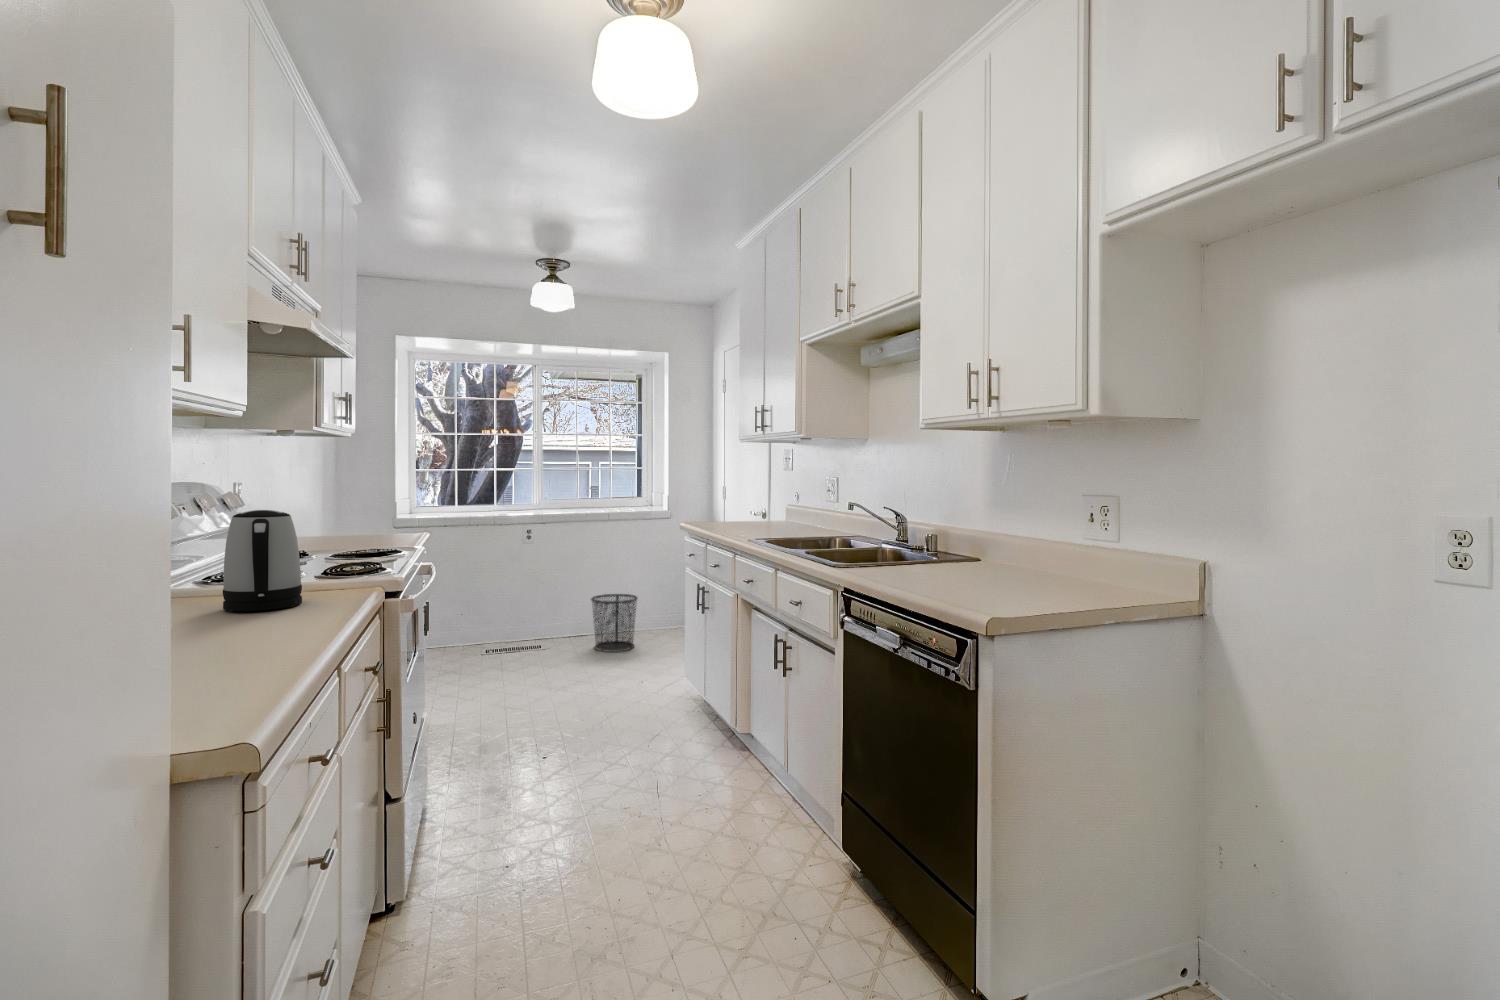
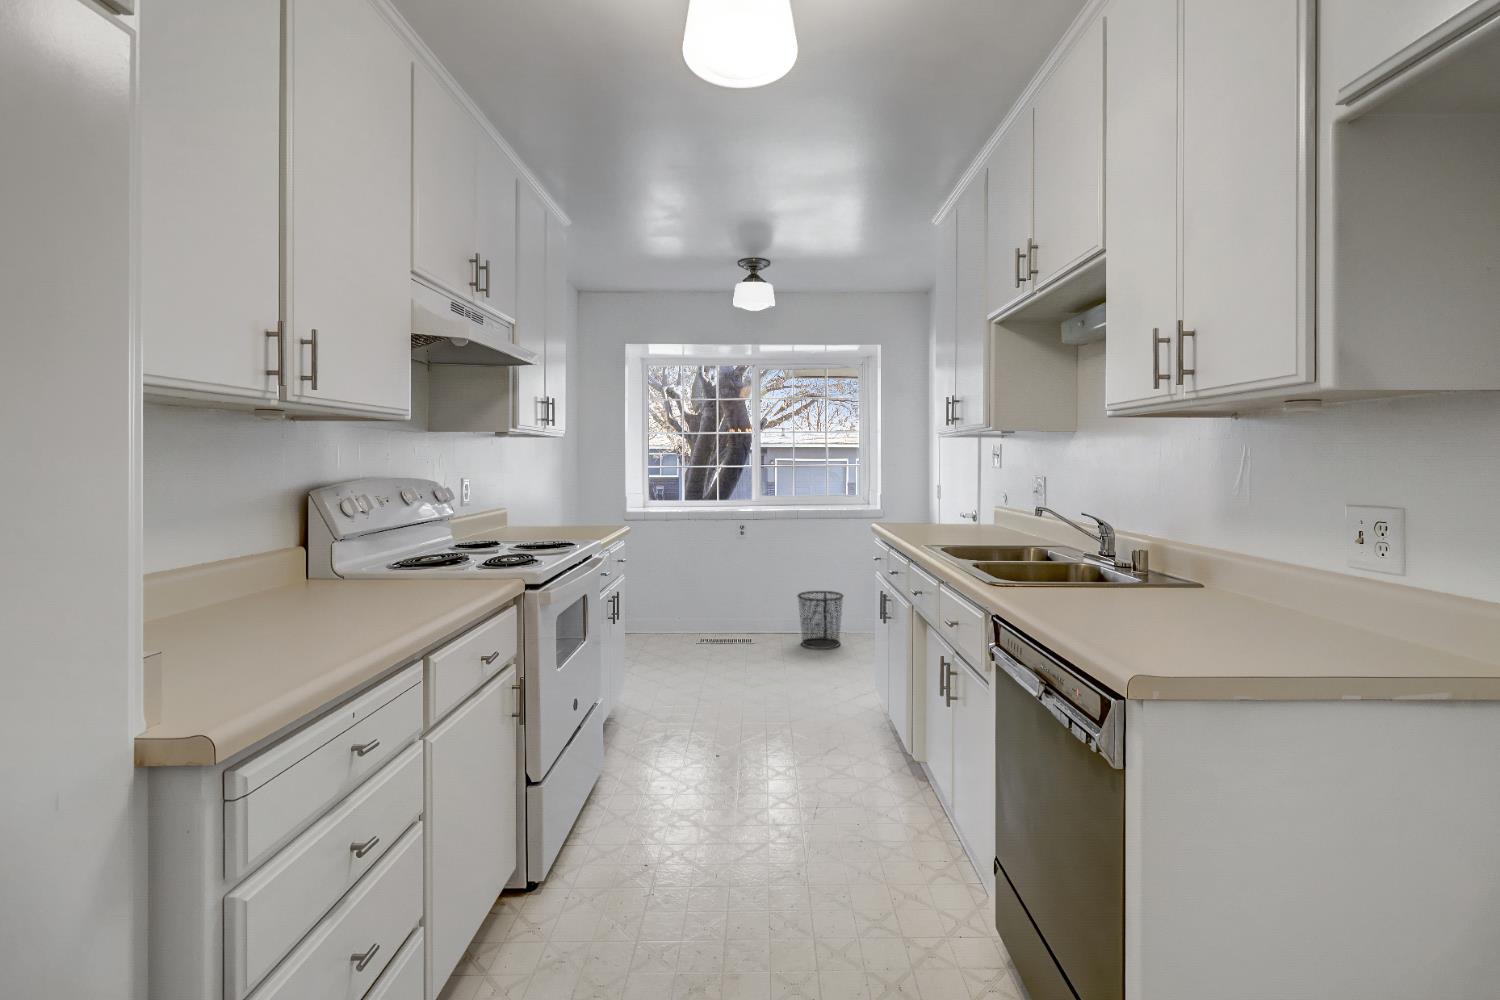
kettle: present [223,510,302,611] -> none [377,519,442,610]

